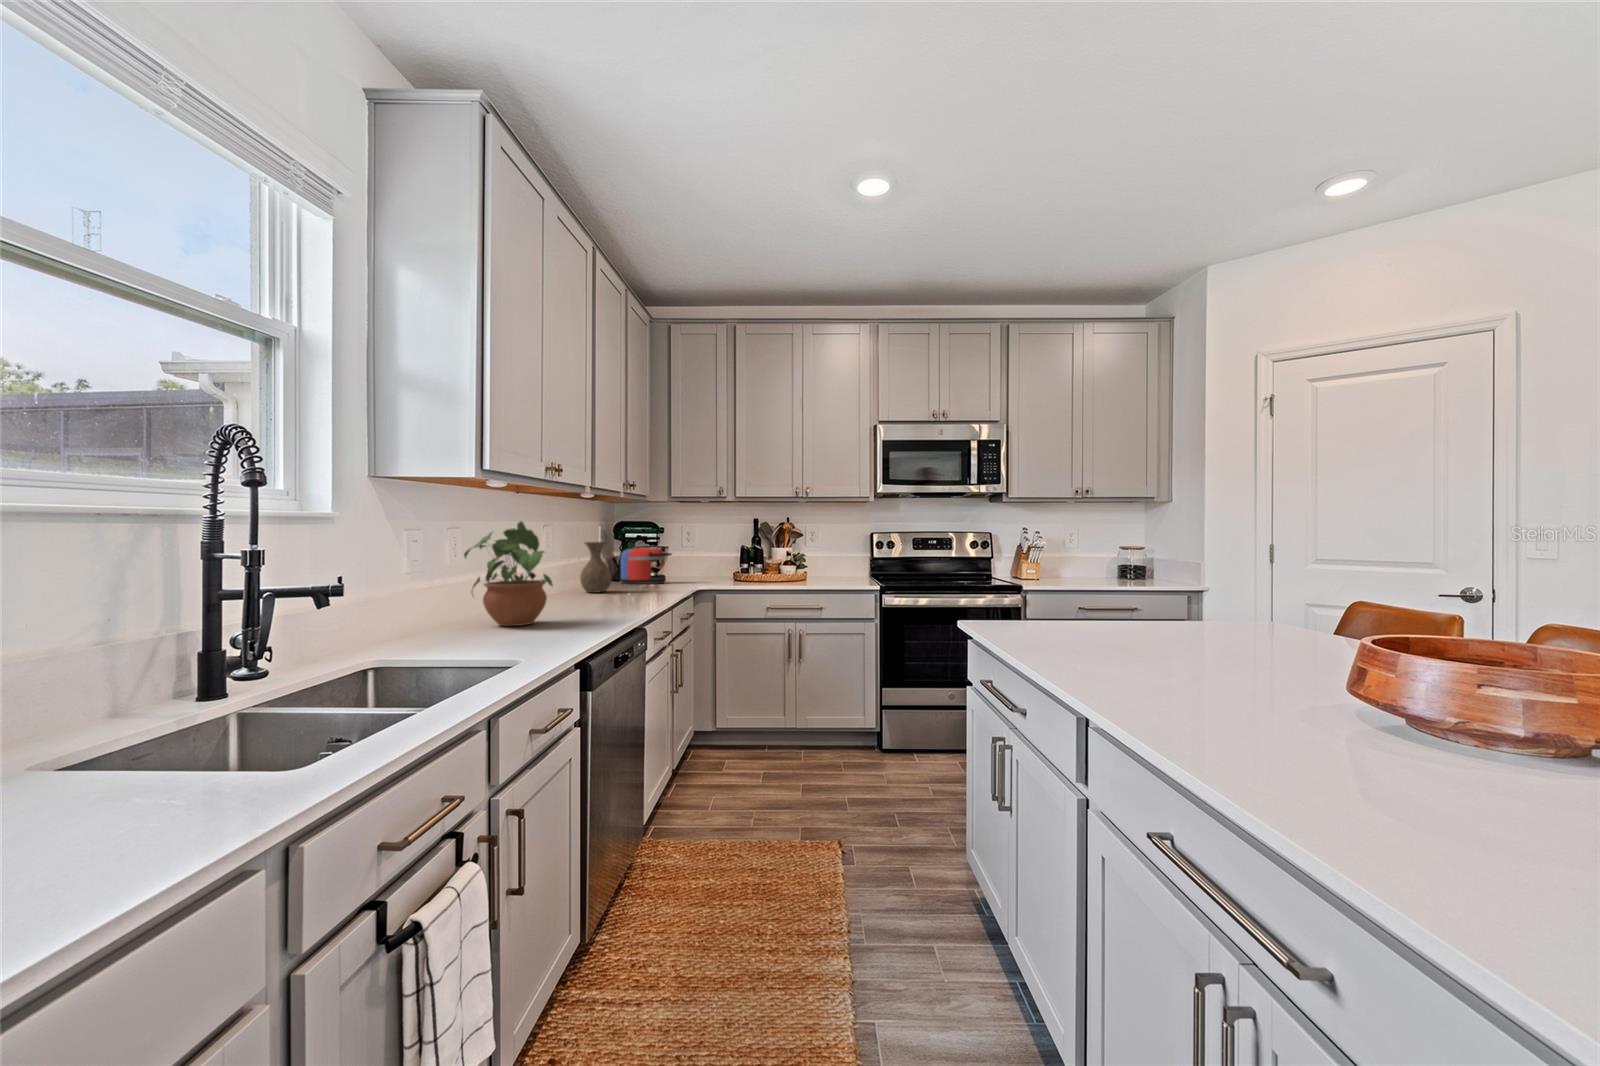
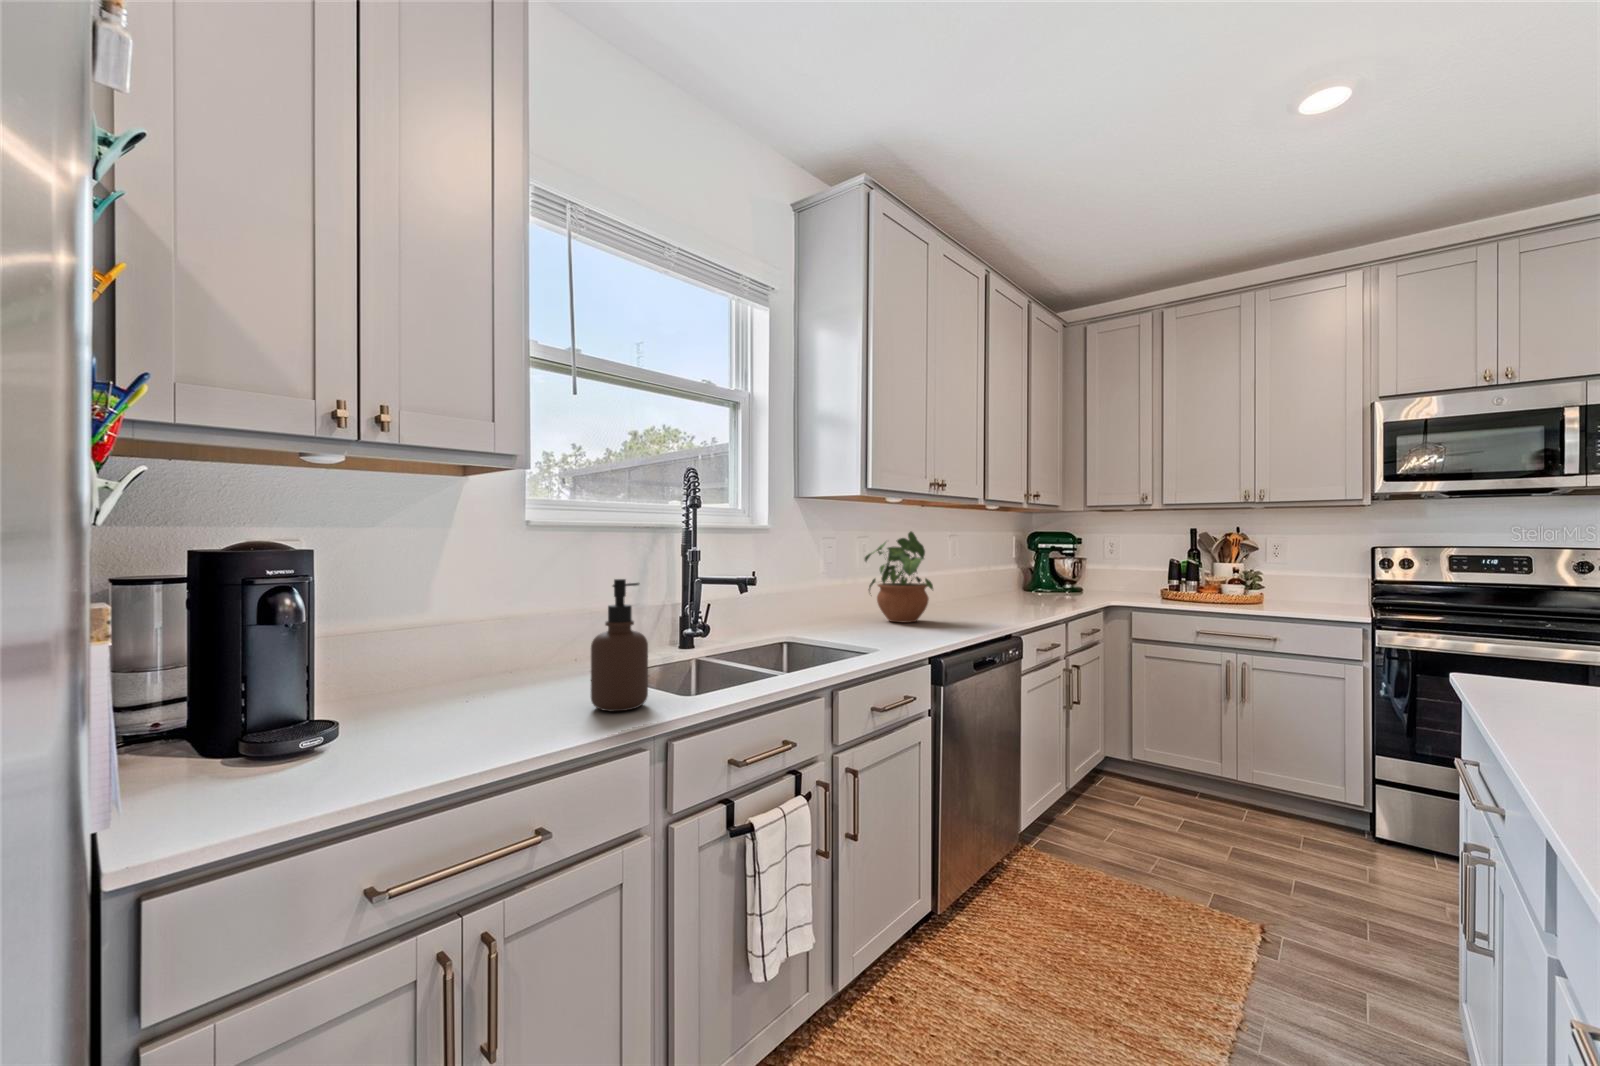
vase: present [580,542,612,593] -> none [985,552,1015,601]
coffee maker: present [620,547,672,584] -> none [1032,559,1088,596]
soap dispenser: none [110,604,236,828] -> present [591,579,648,711]

